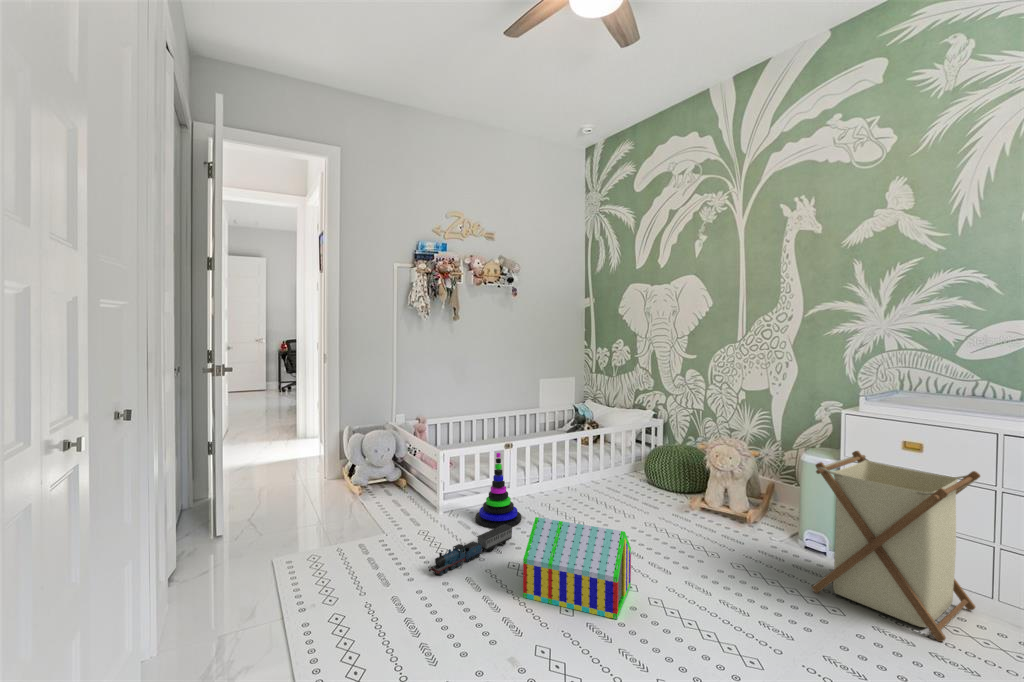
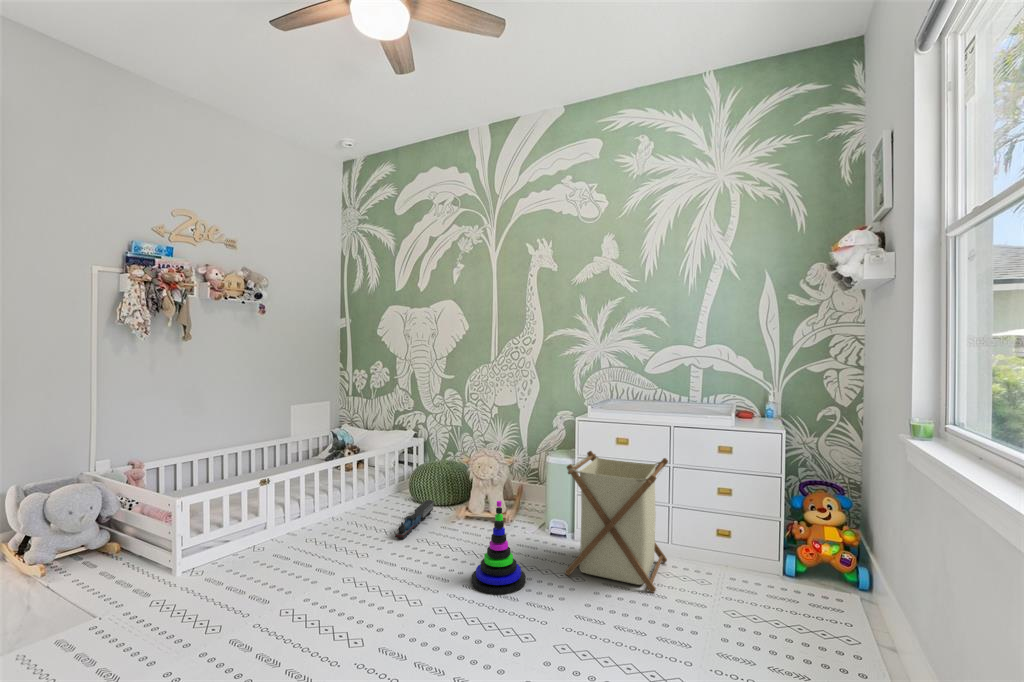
stacking toy: present [475,453,521,528] -> present [471,501,526,595]
toy house: present [523,517,631,619] -> none [303,558,417,656]
toy train: present [429,524,512,575] -> present [395,500,434,539]

